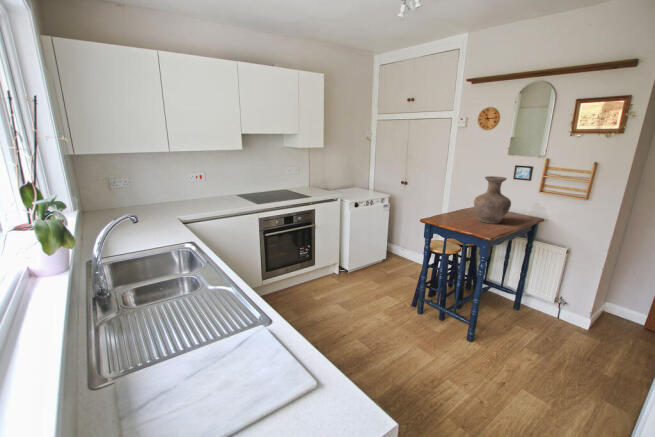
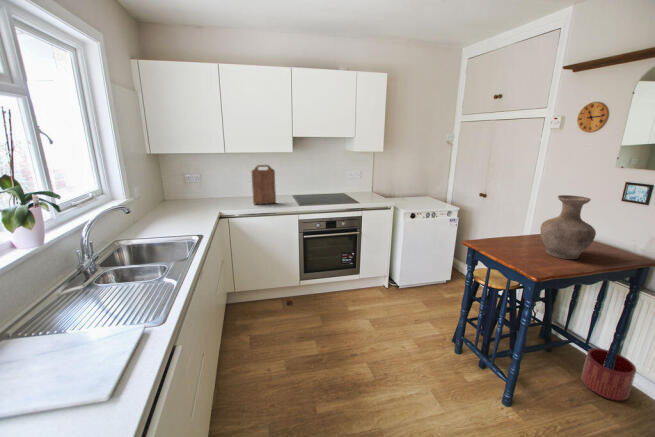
cutting board: none [203,163,230,207] -> present [252,165,276,204]
planter: none [502,287,536,320] -> present [581,348,636,400]

